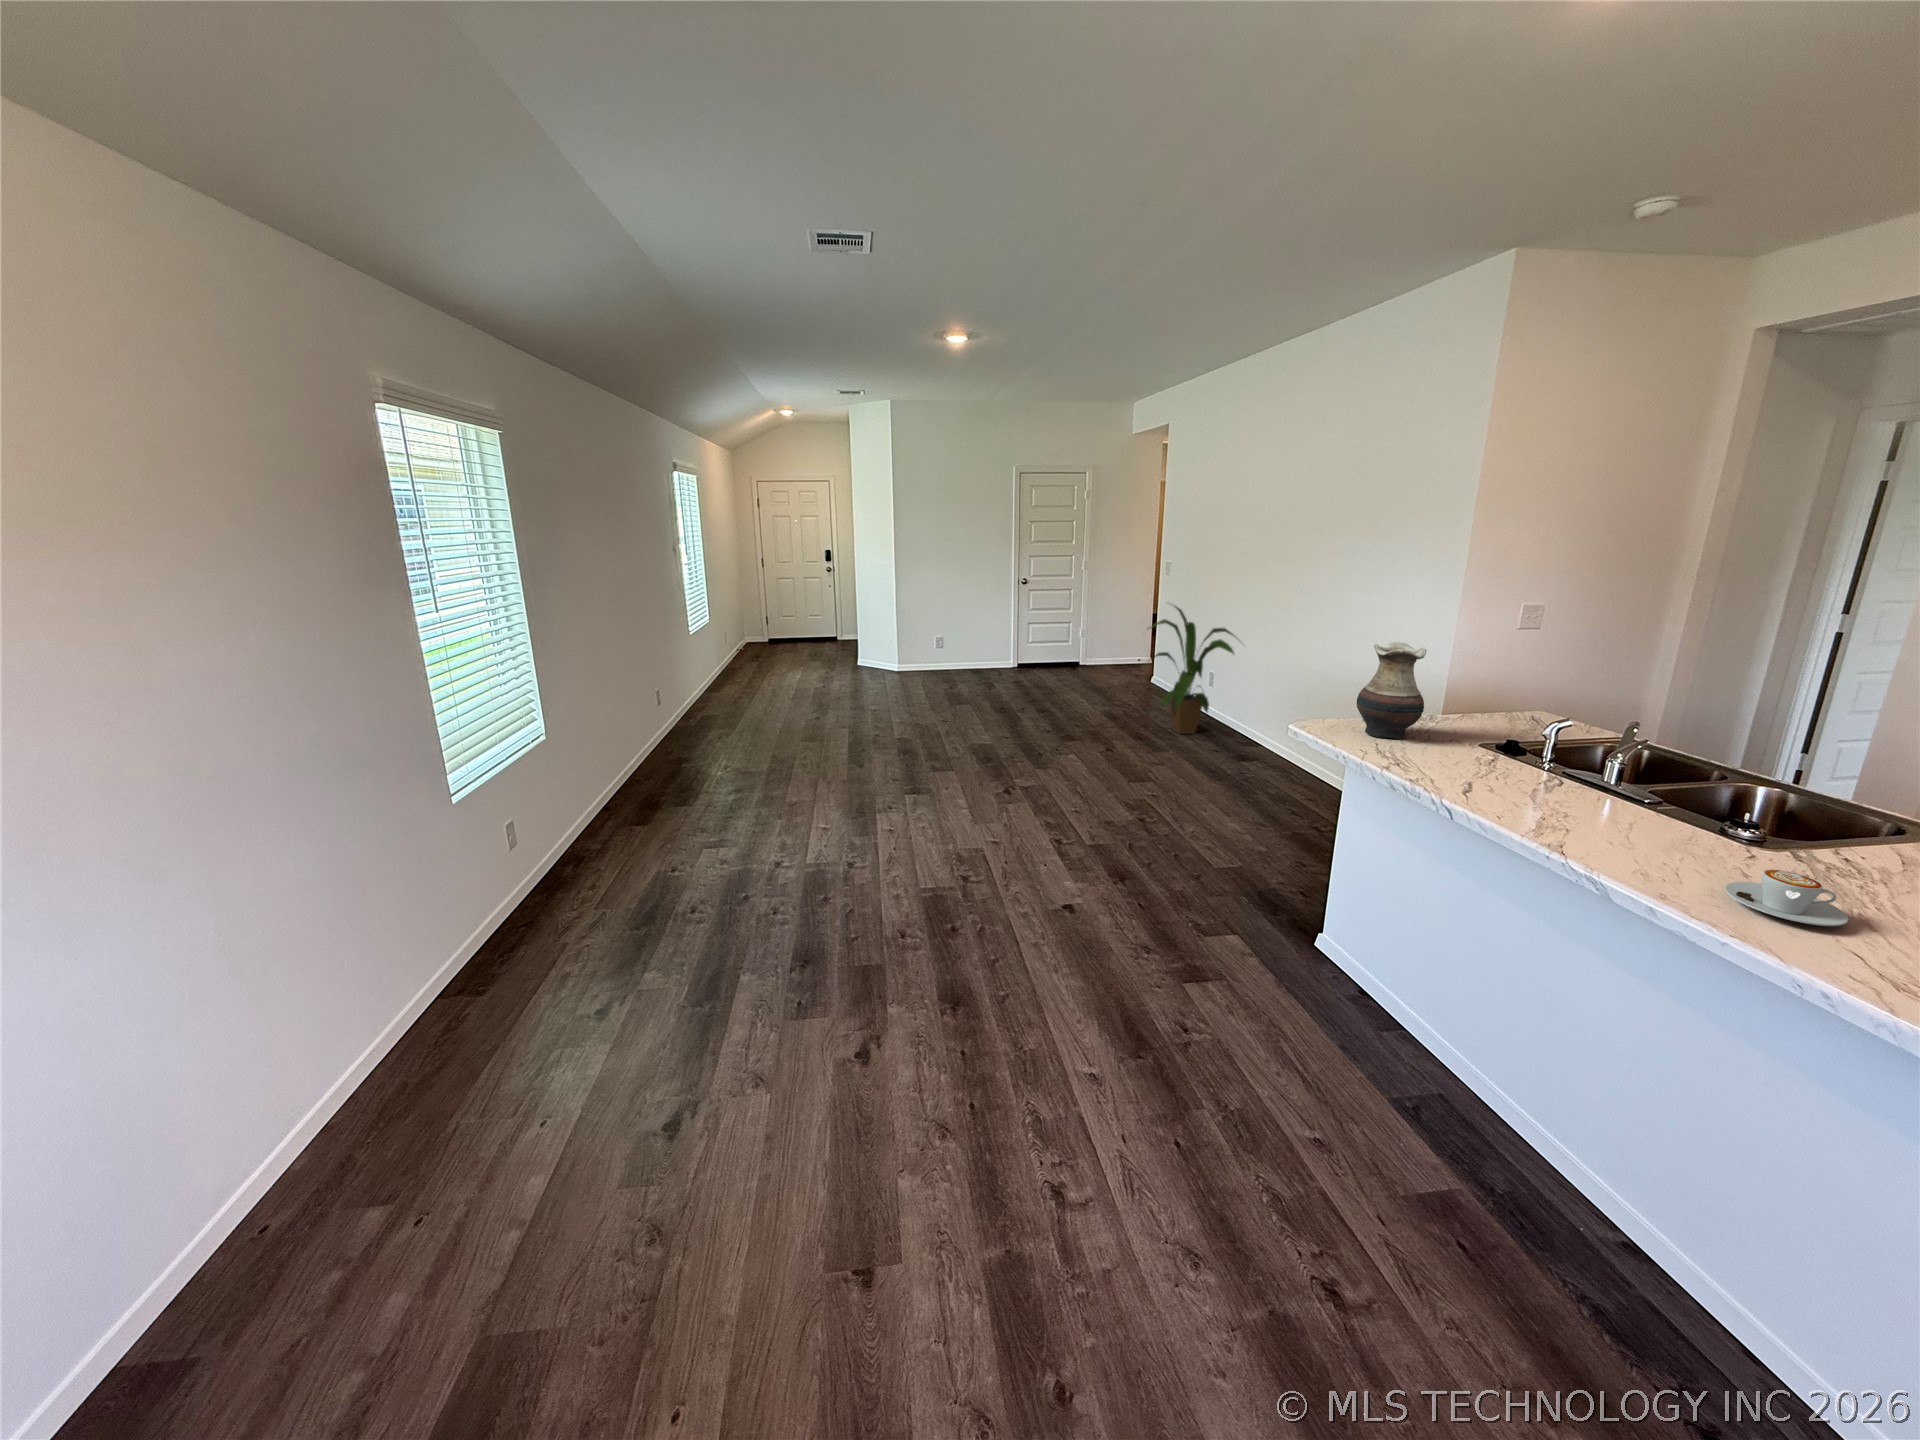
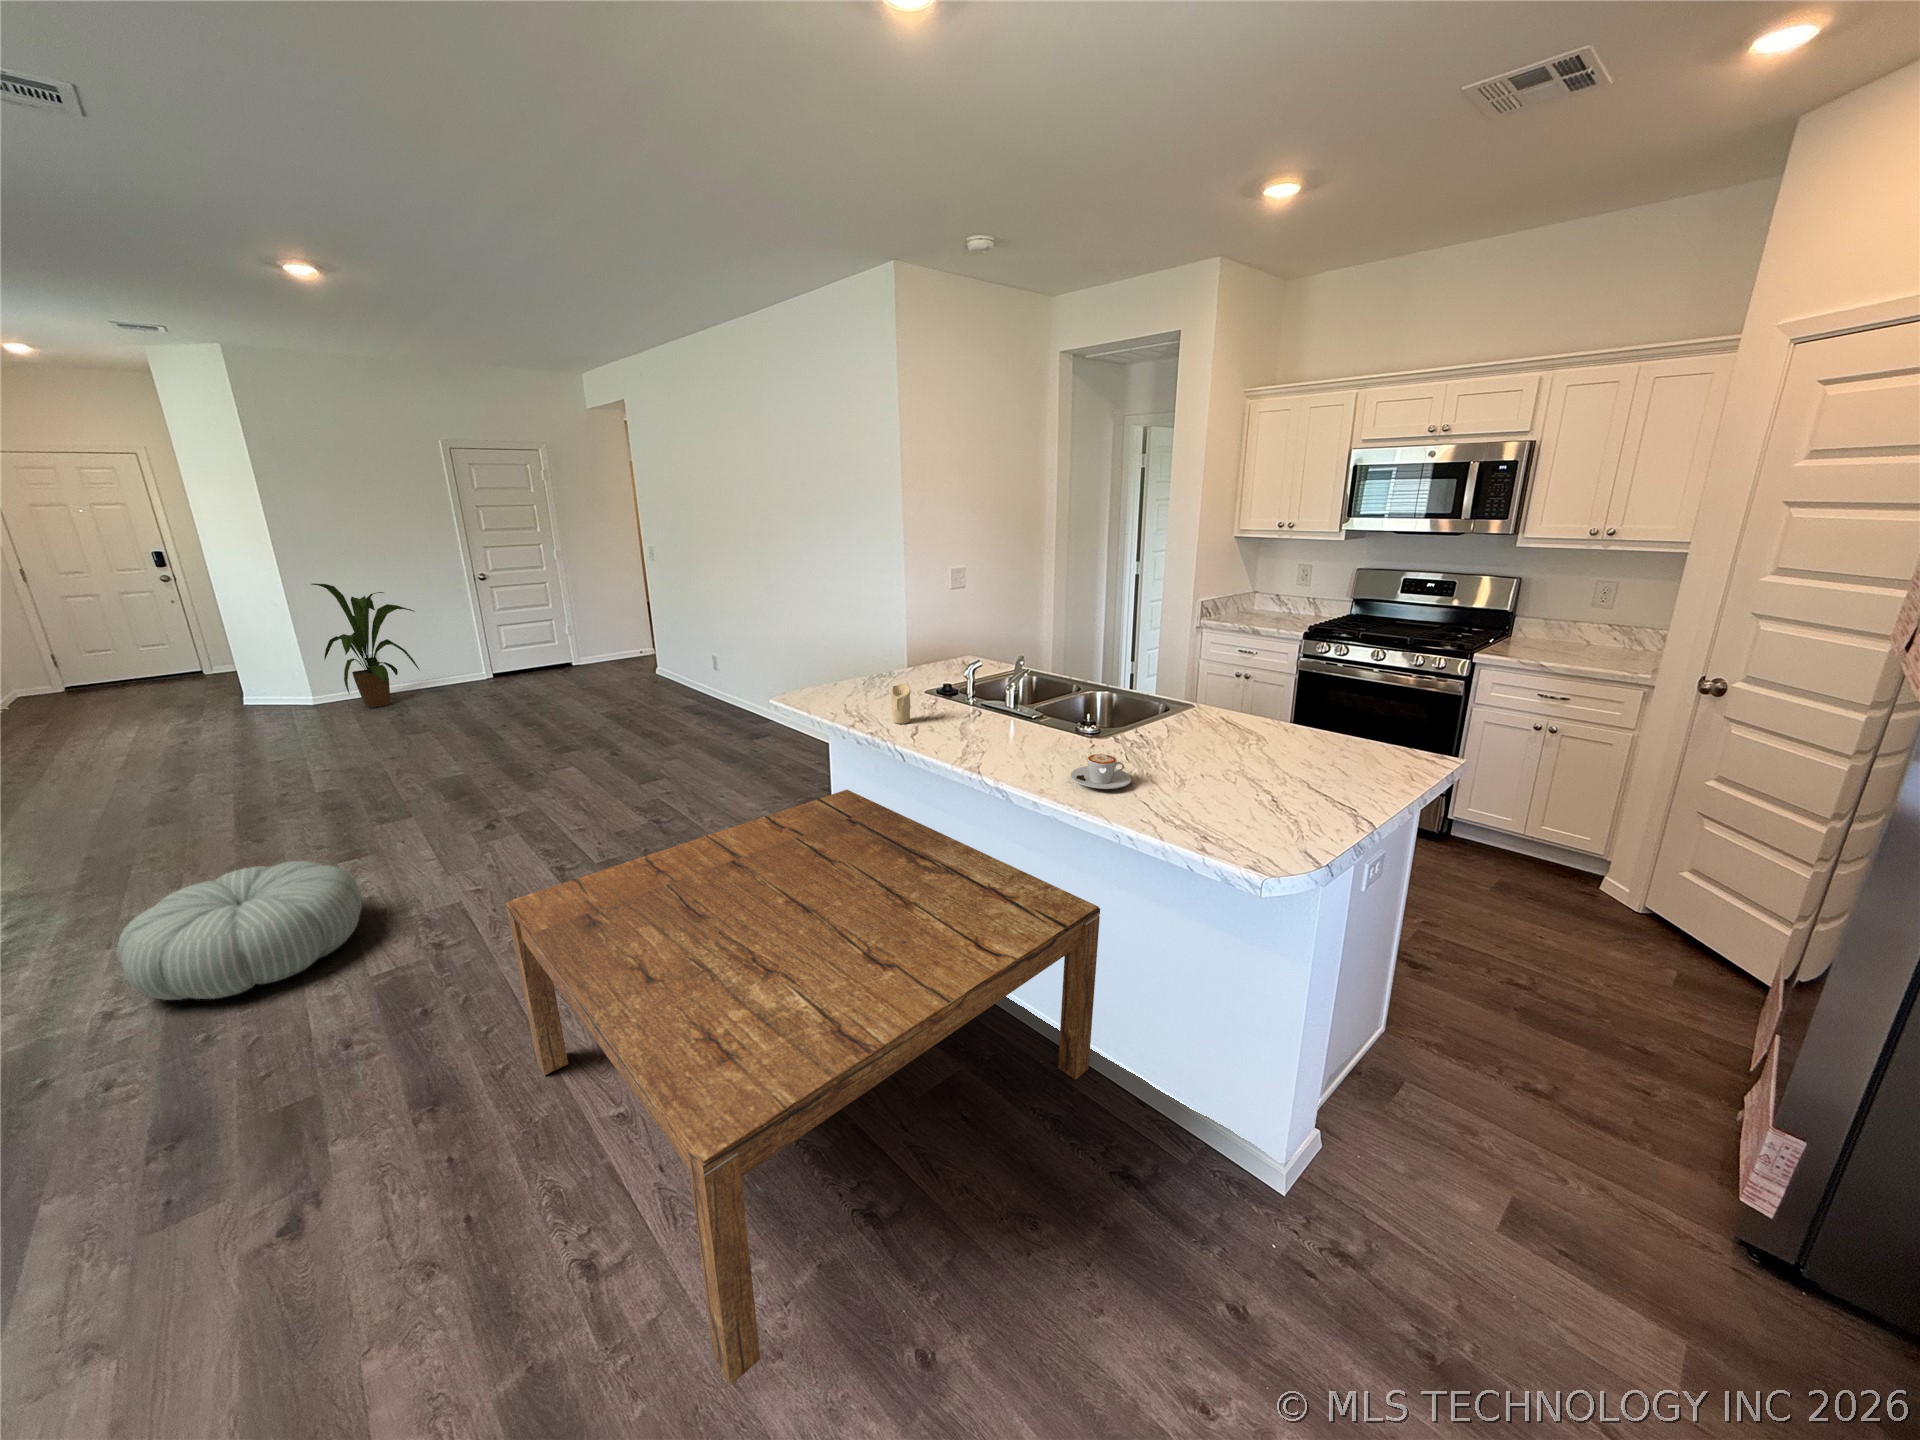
house plant: present [1150,606,1238,734] -> present [311,584,420,708]
vase: present [1357,642,1426,739] -> none [829,610,883,698]
candle: none [1434,730,1465,776] -> present [891,684,911,724]
pouf: none [796,785,923,872] -> present [117,861,362,1000]
coffee table: none [1030,834,1744,1376] -> present [506,790,1100,1385]

